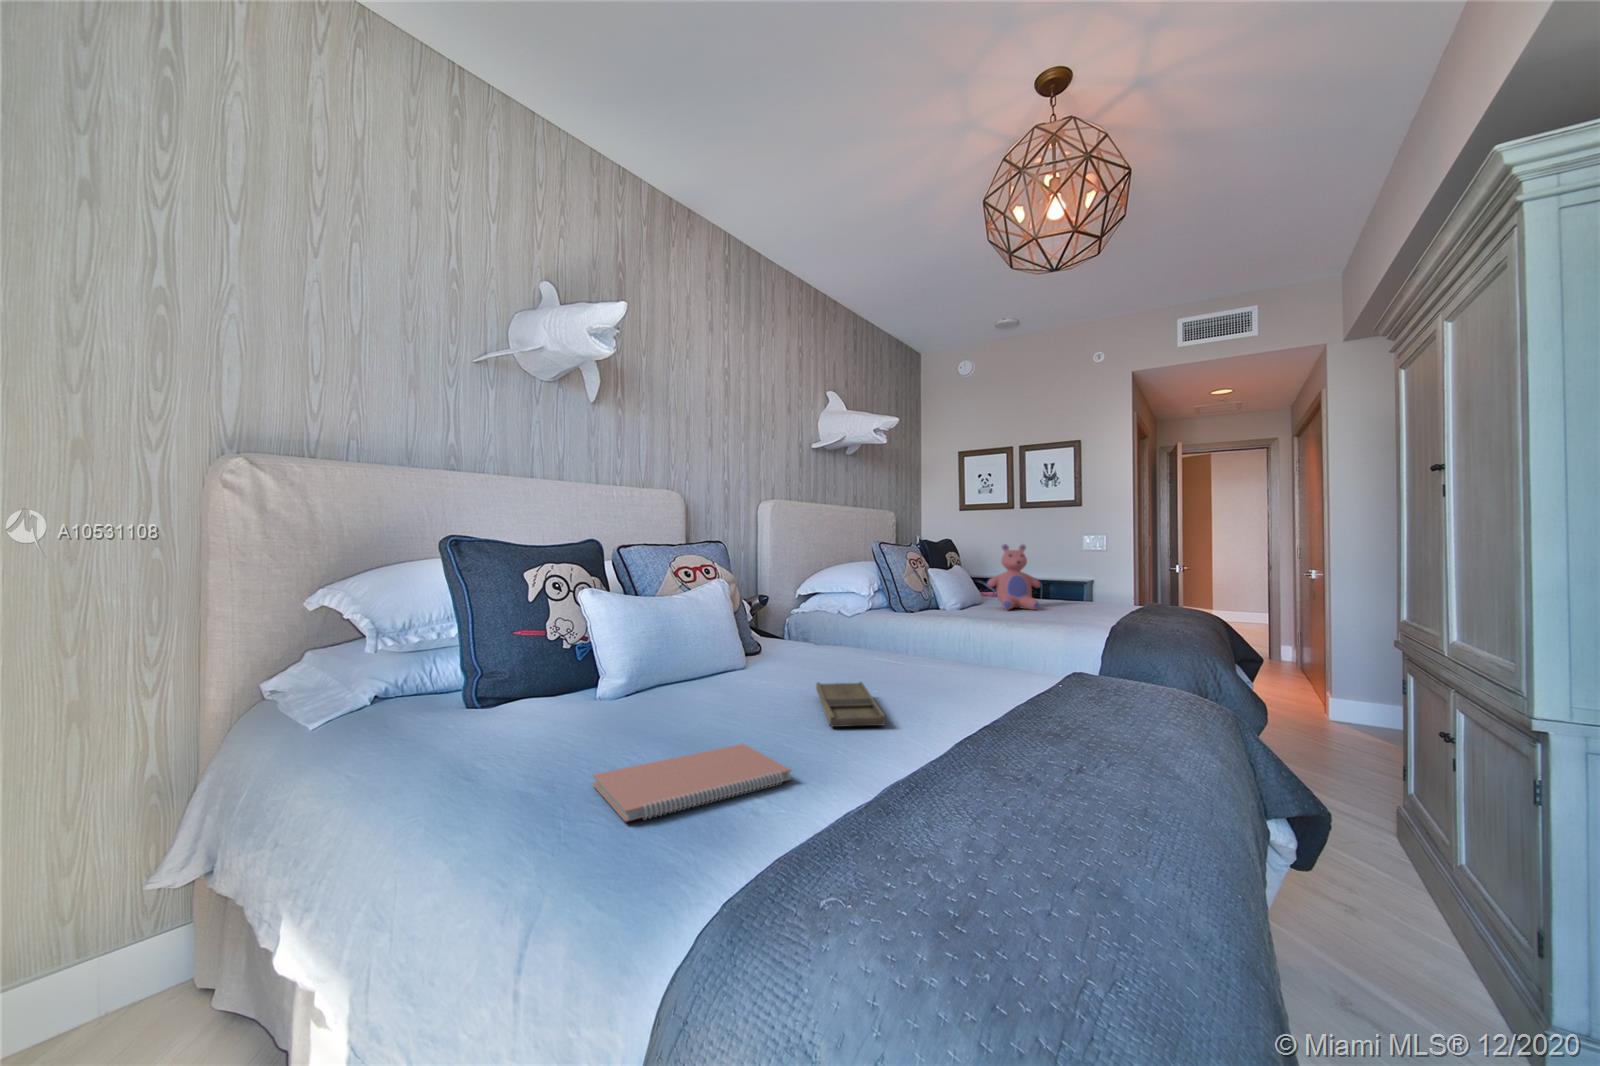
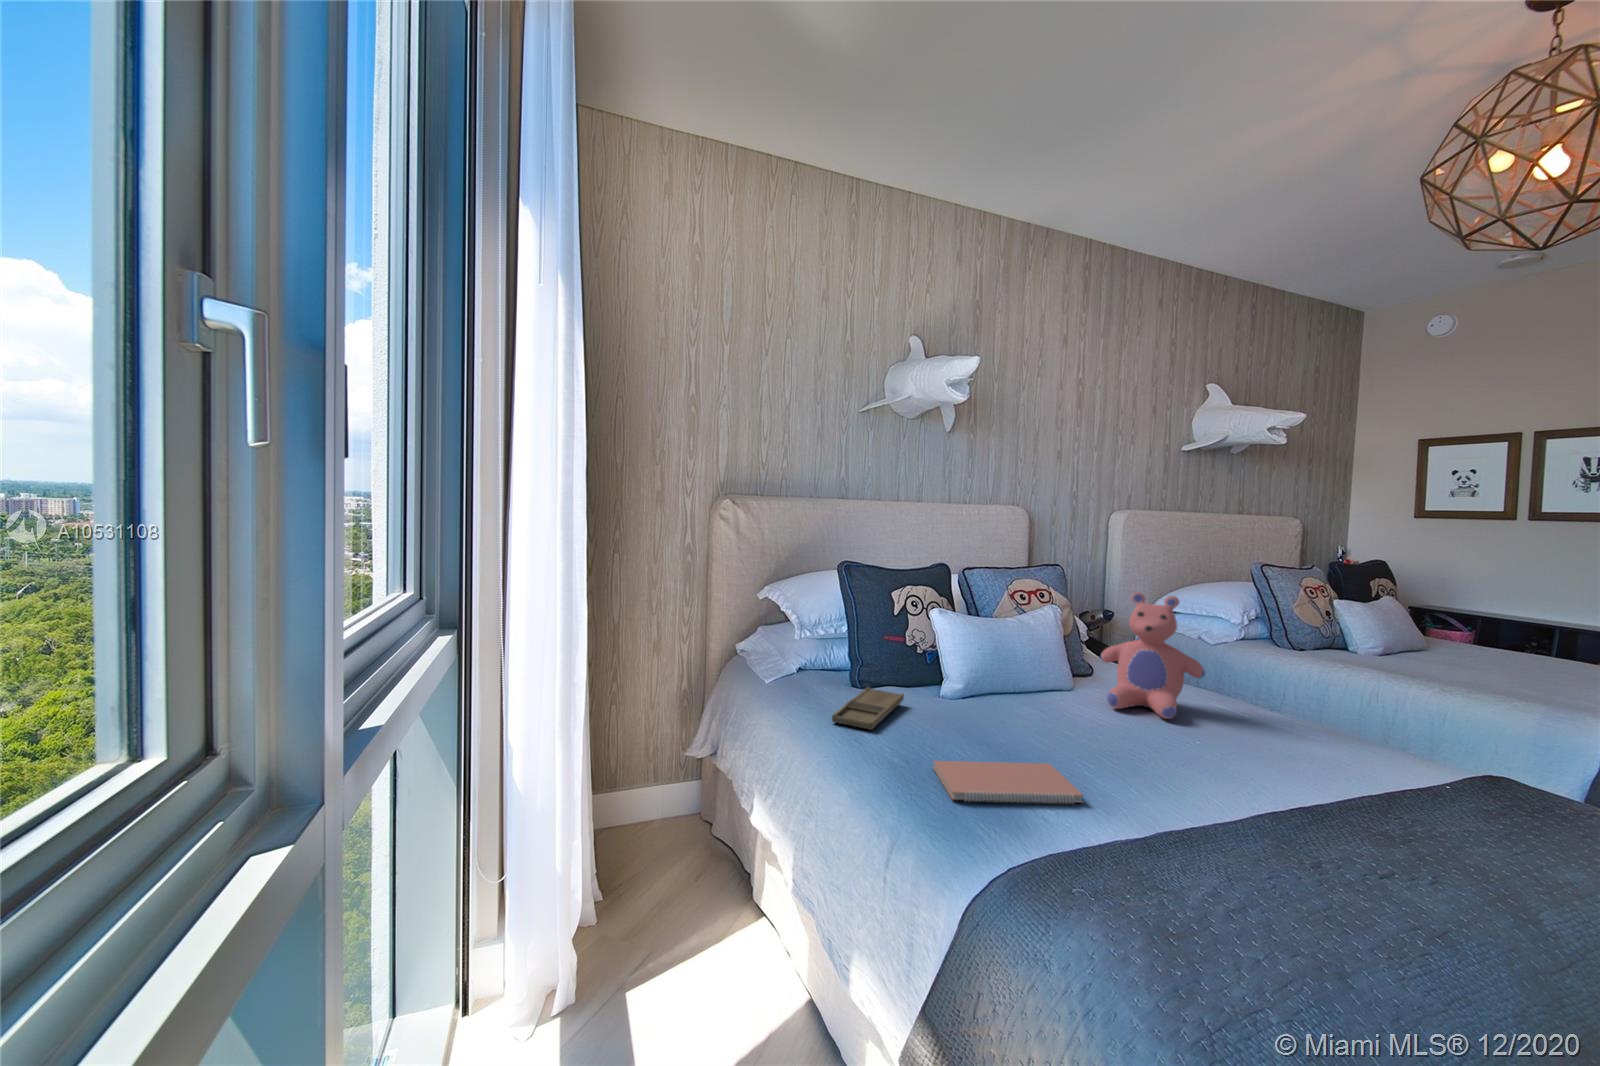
teddy bear: present [987,544,1041,610] -> present [1101,592,1205,719]
tray: present [816,682,885,727] -> present [832,687,904,730]

